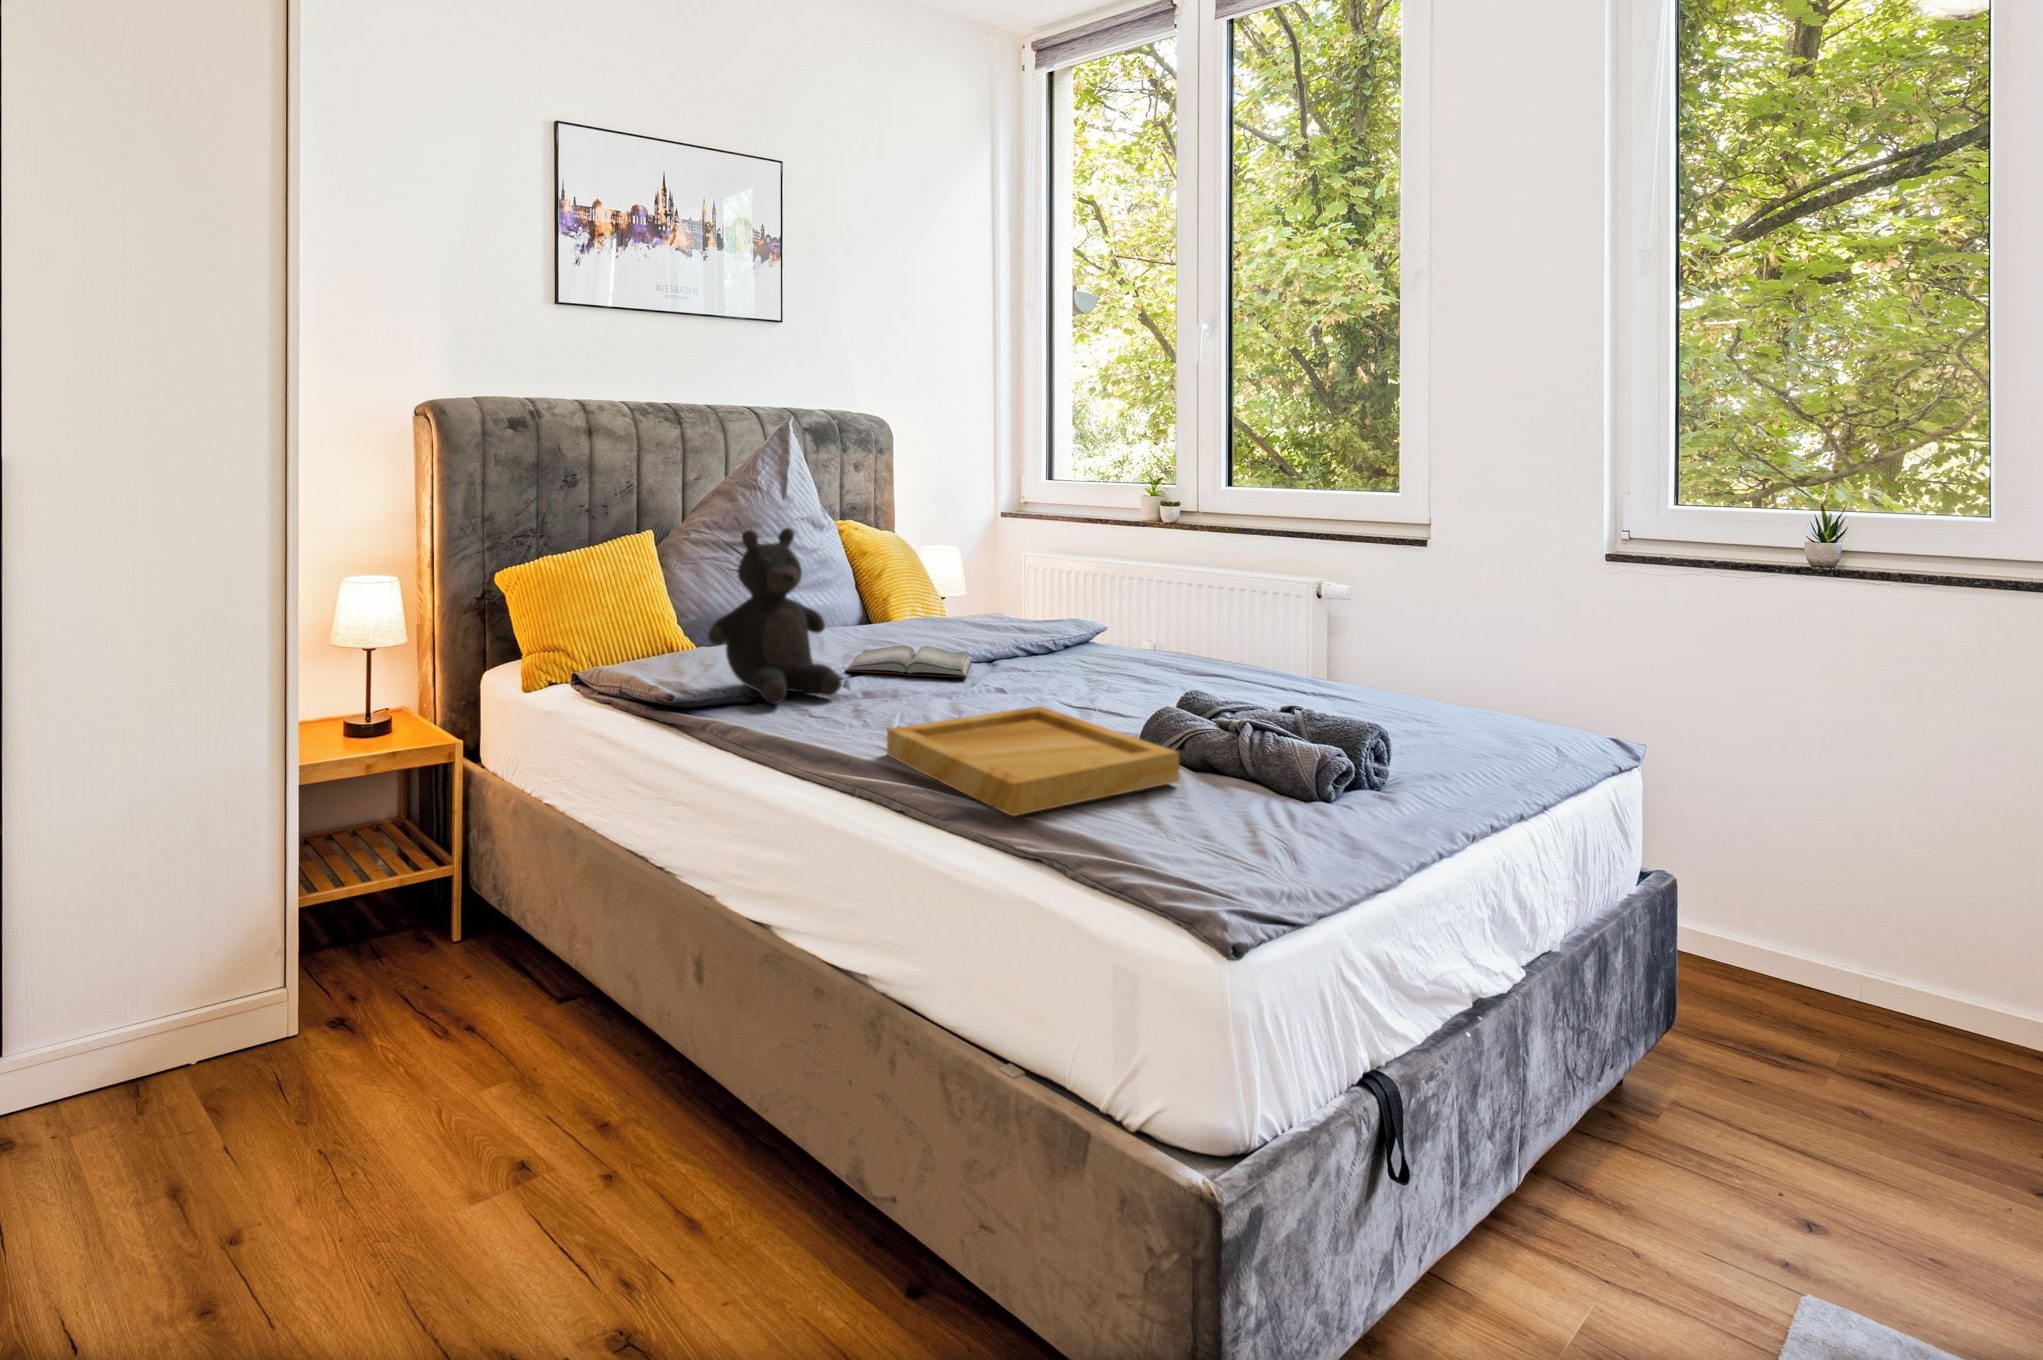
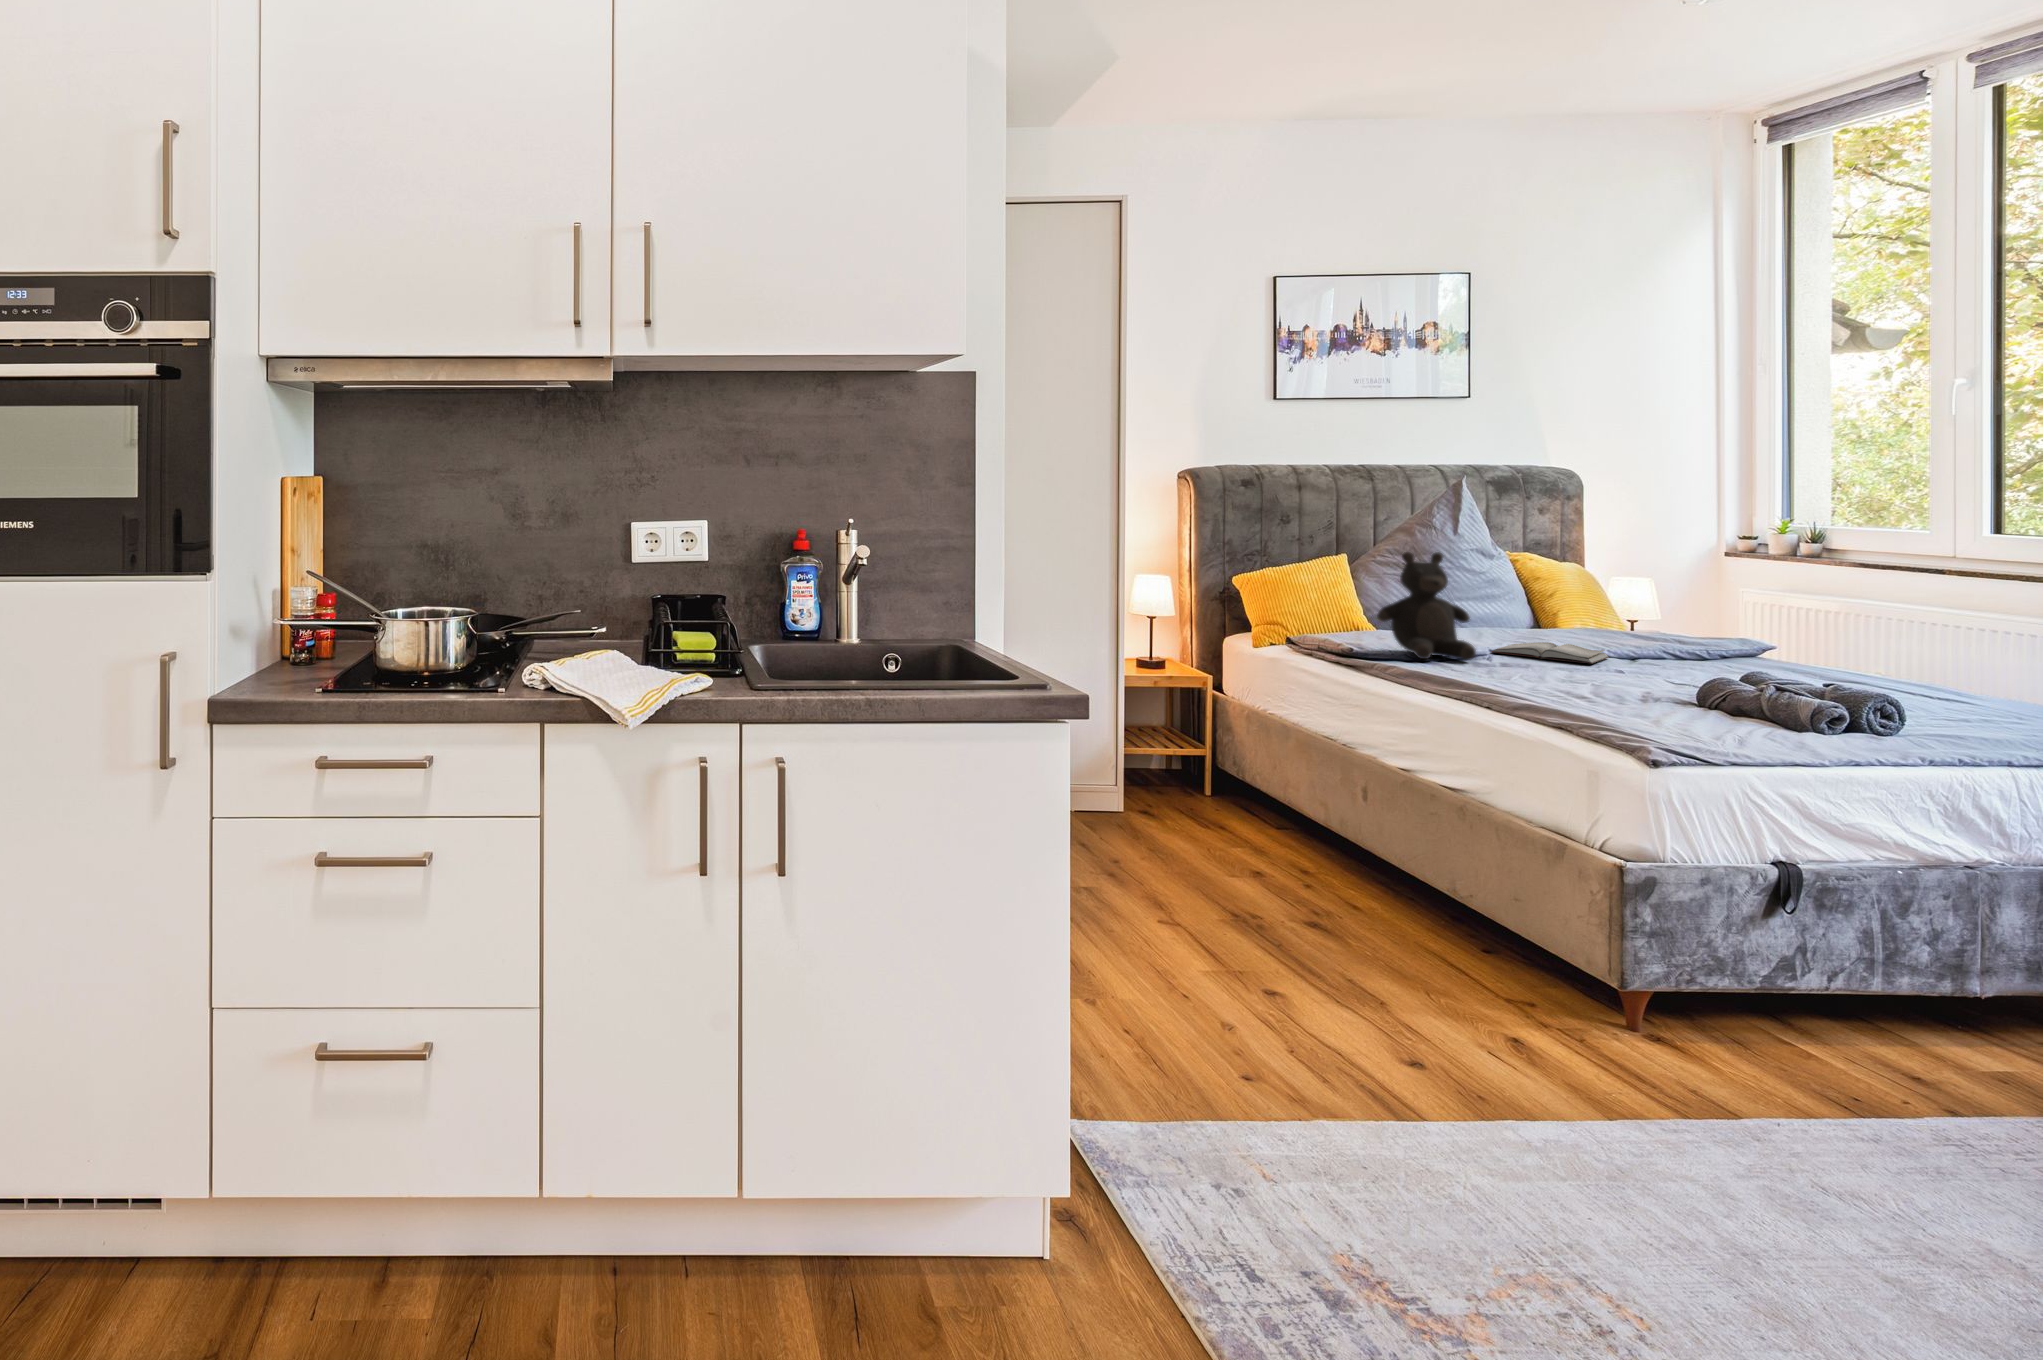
tray: present [887,706,1179,816] -> none [1491,670,1706,716]

